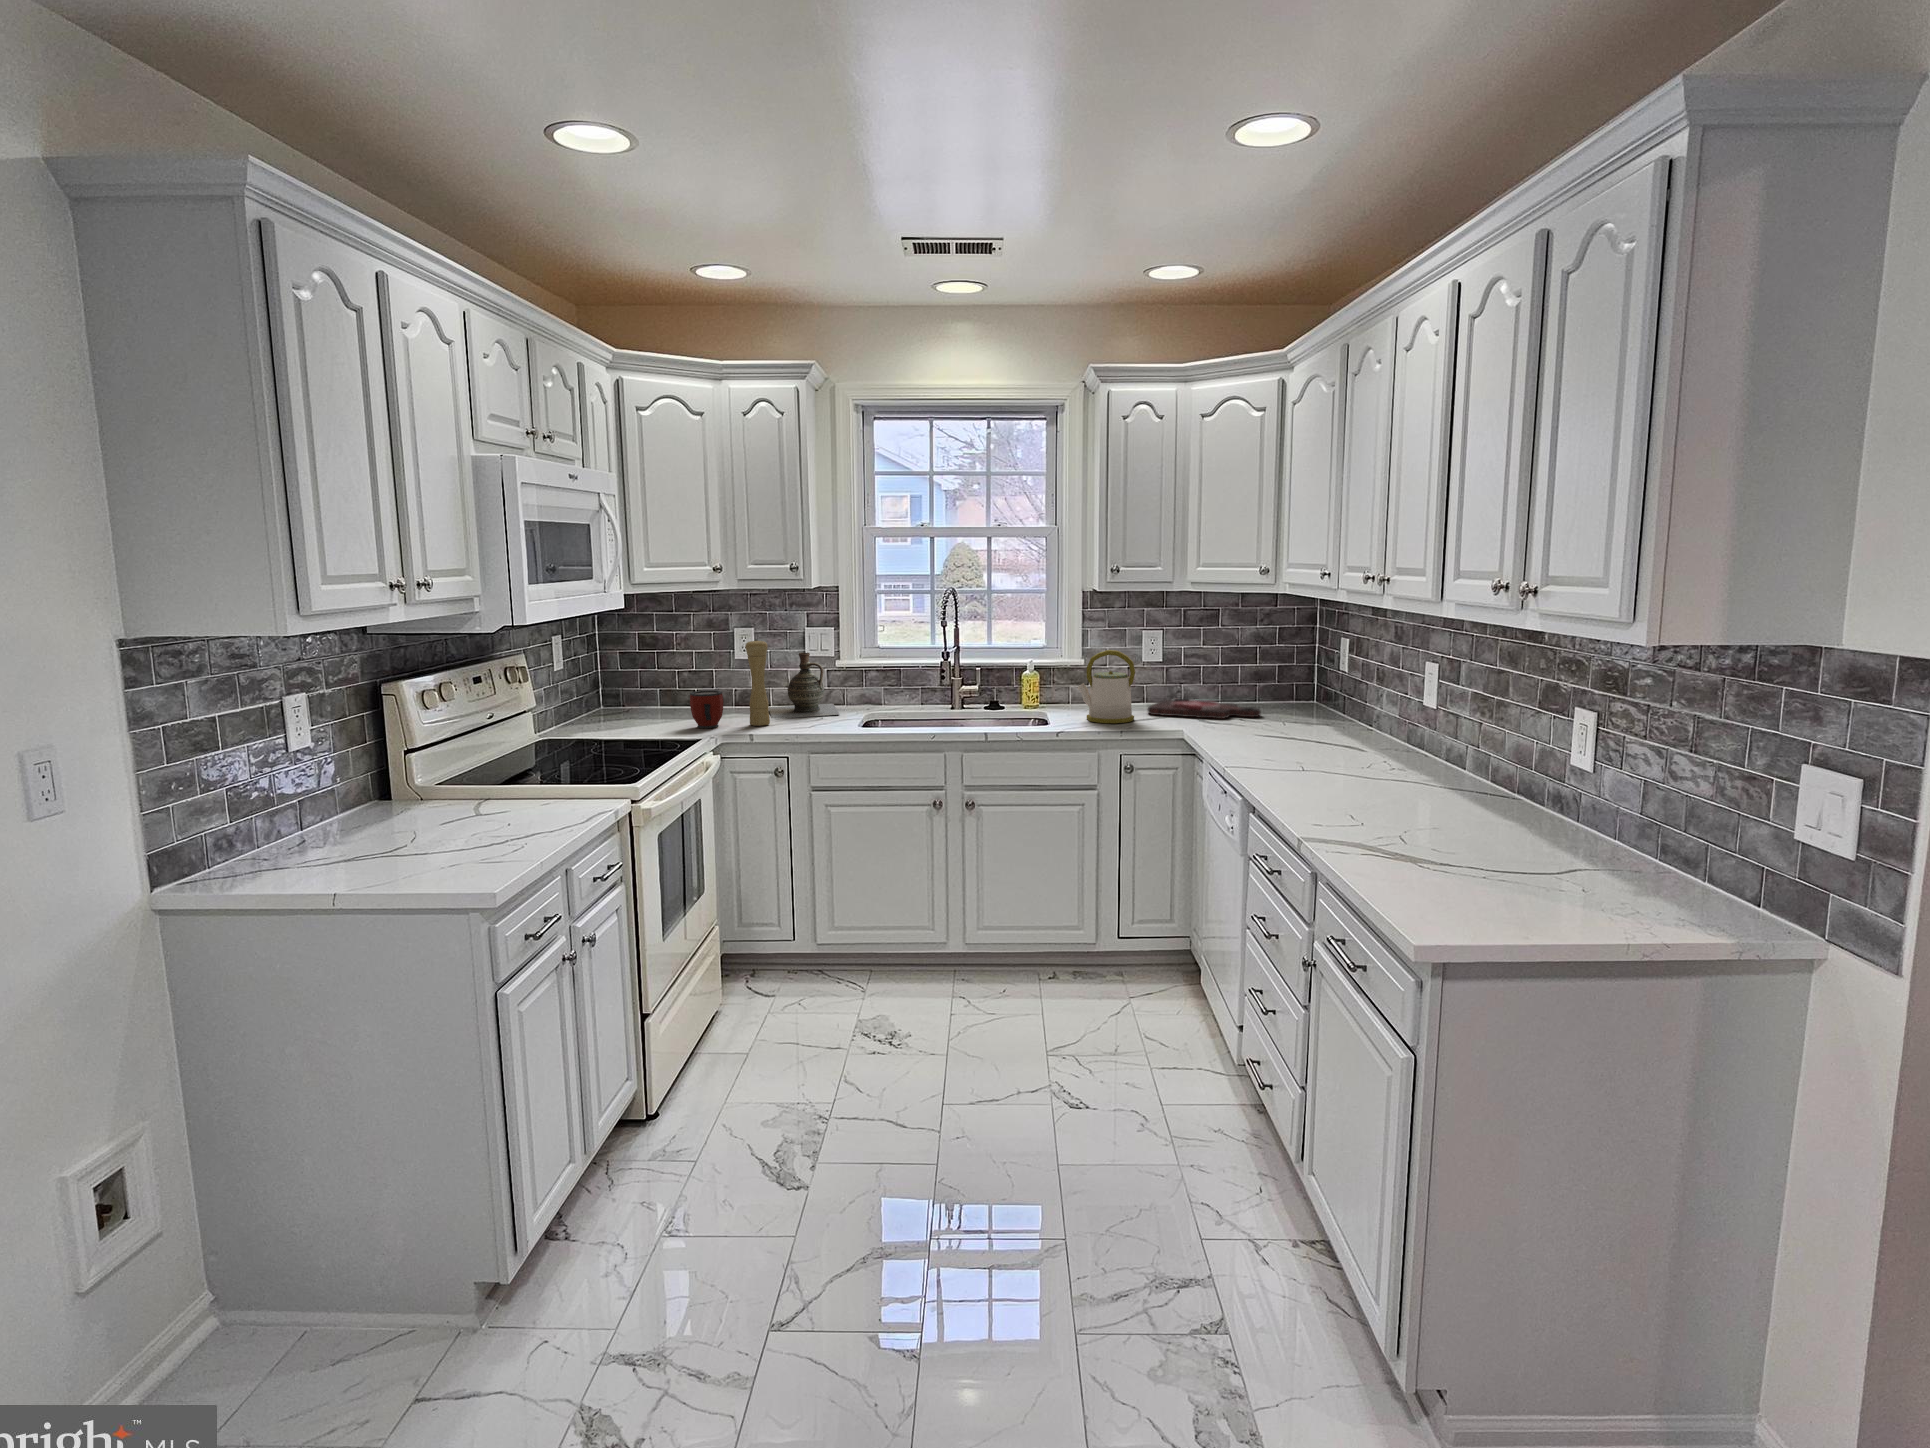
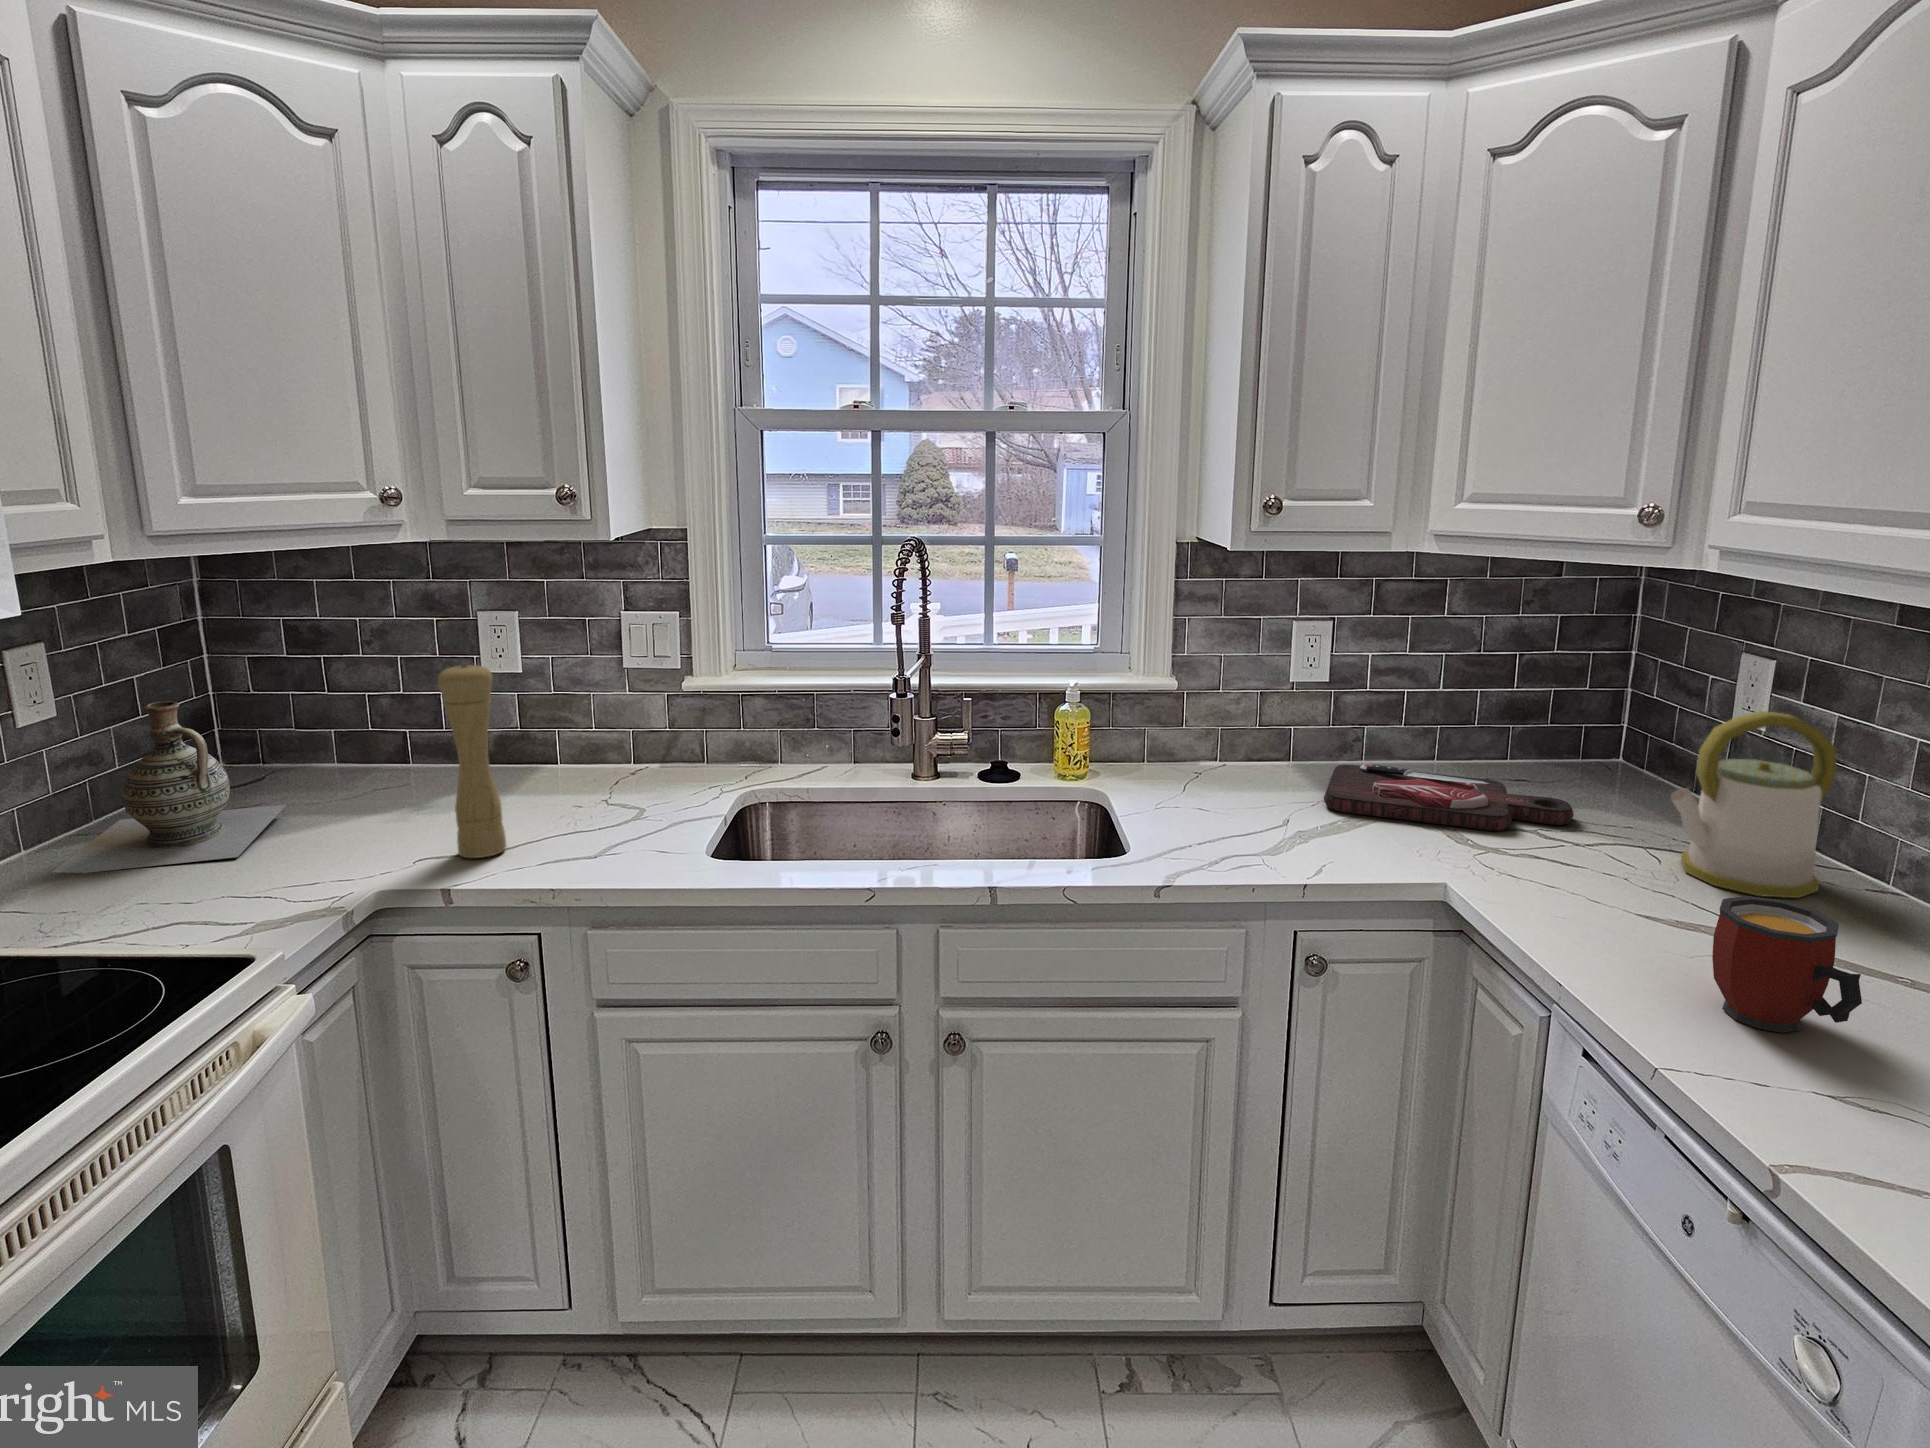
kettle: present [1078,650,1135,723] -> present [1671,711,1837,898]
ceramic jug: present [769,653,839,718] -> present [52,701,286,873]
mug: present [690,690,723,728] -> present [1712,896,1862,1033]

